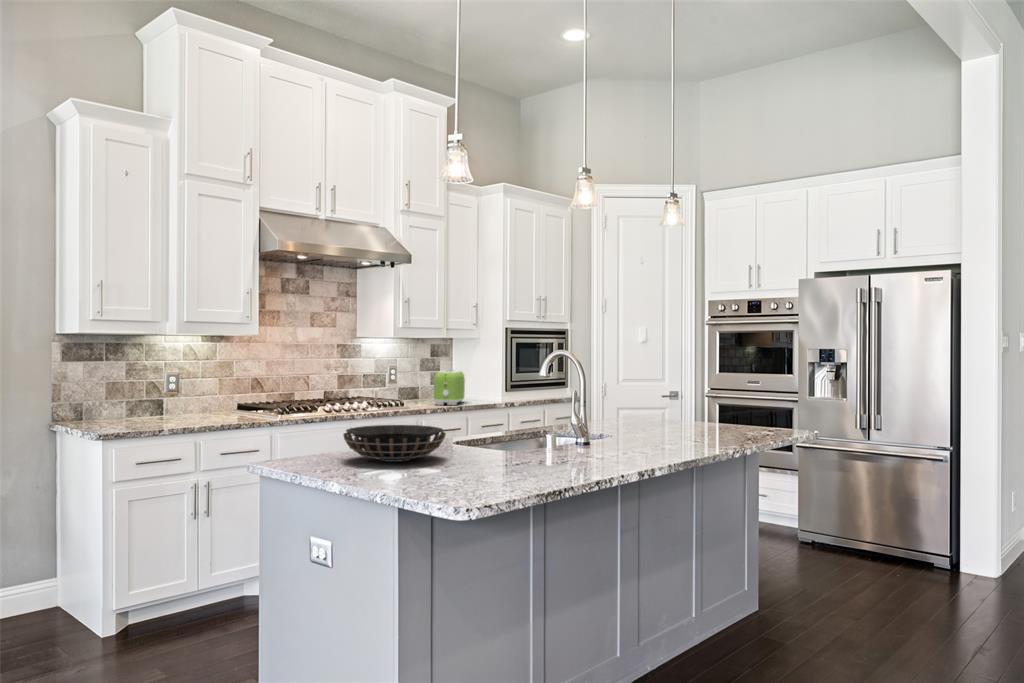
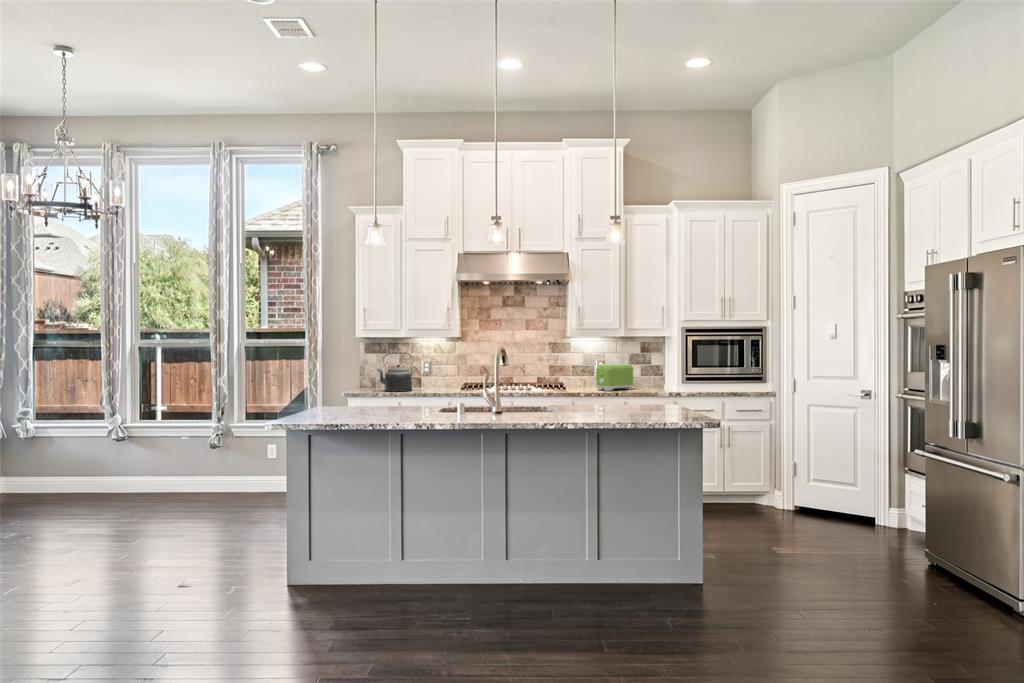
kettle: none [143,358,200,424] -> present [377,353,414,392]
decorative bowl: present [343,425,446,462] -> none [348,396,411,417]

